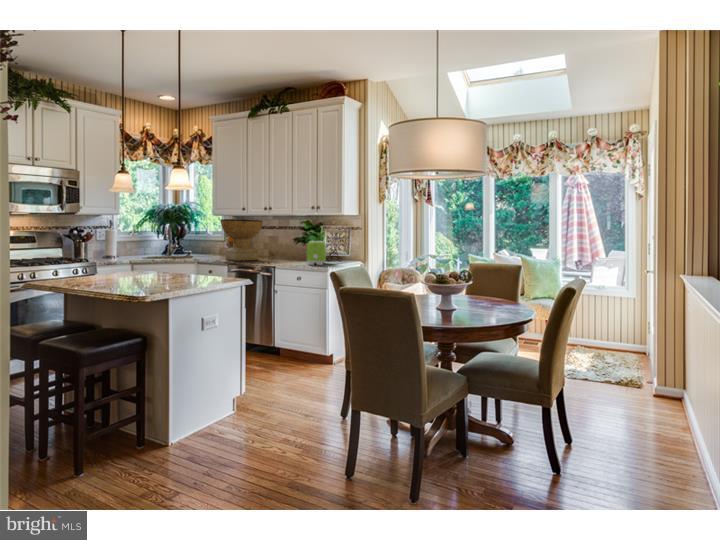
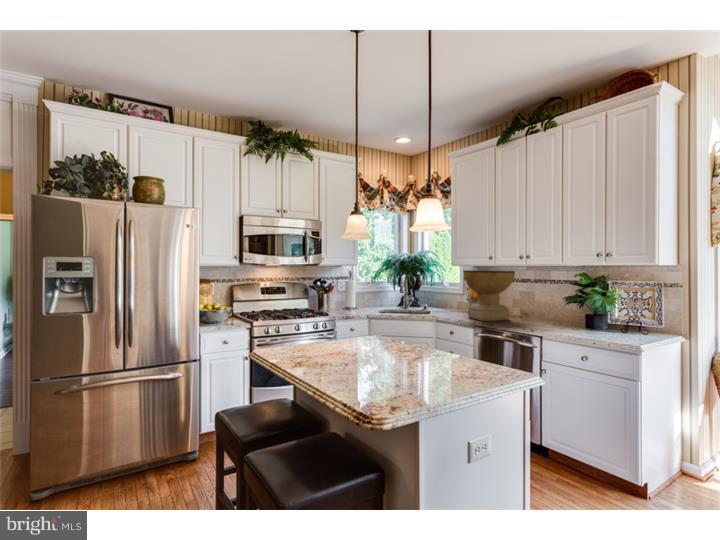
toaster: present [307,241,326,265] -> none [589,301,621,339]

